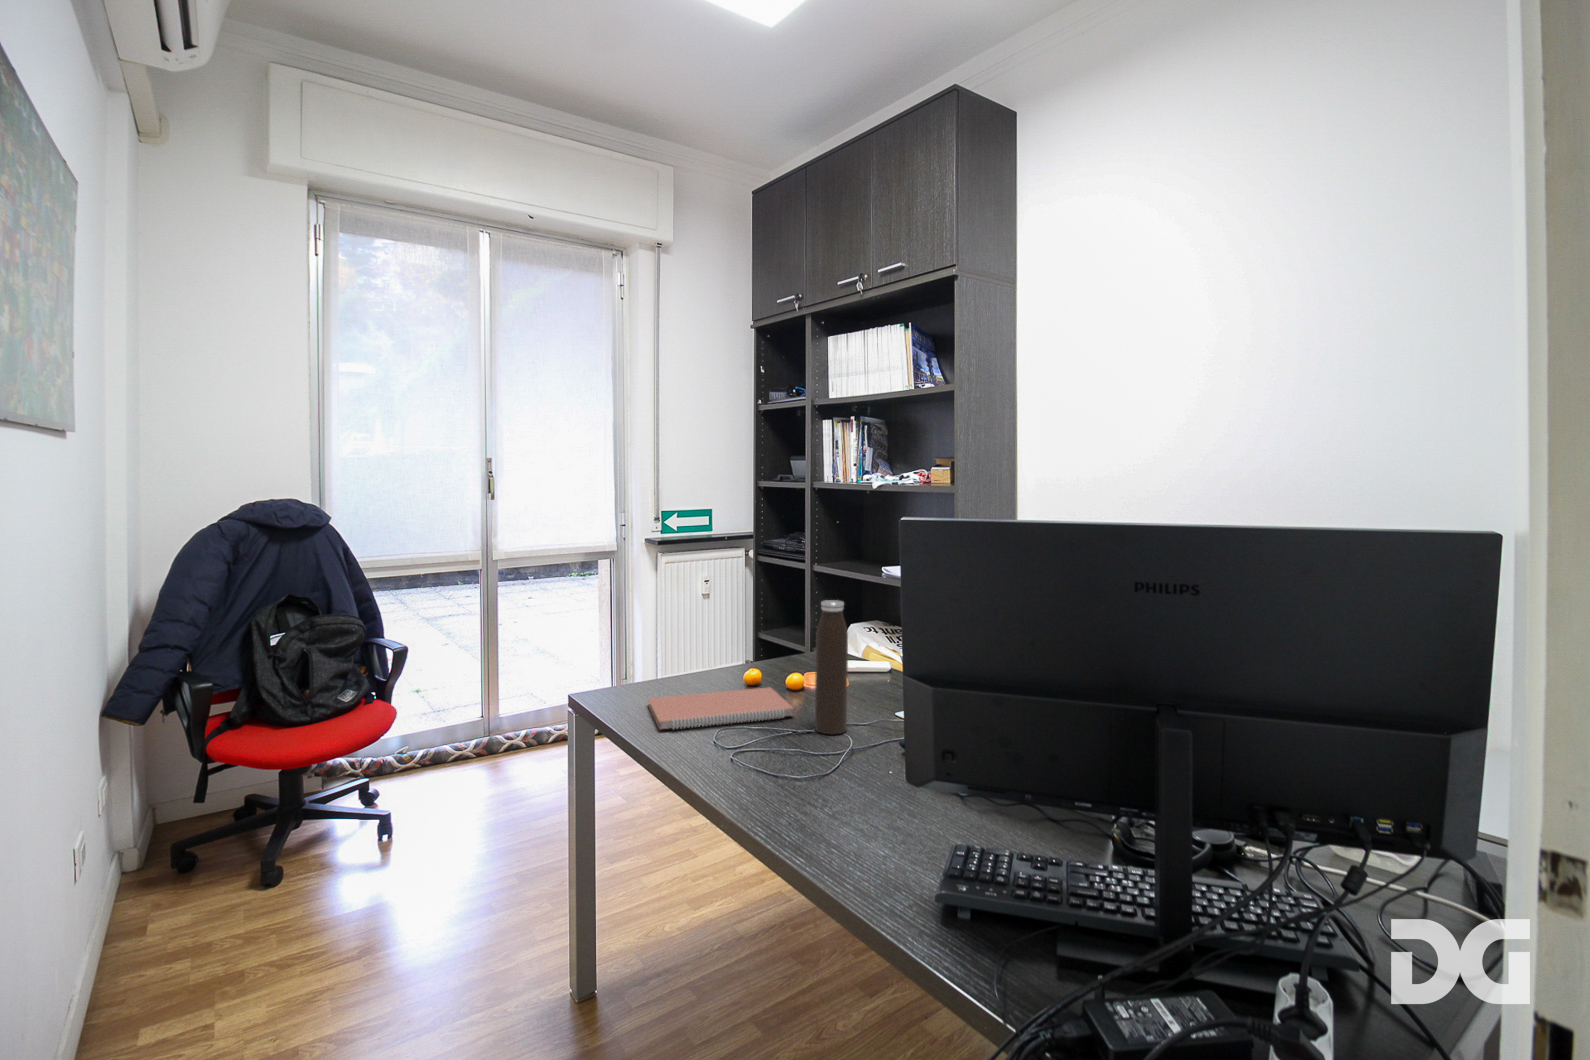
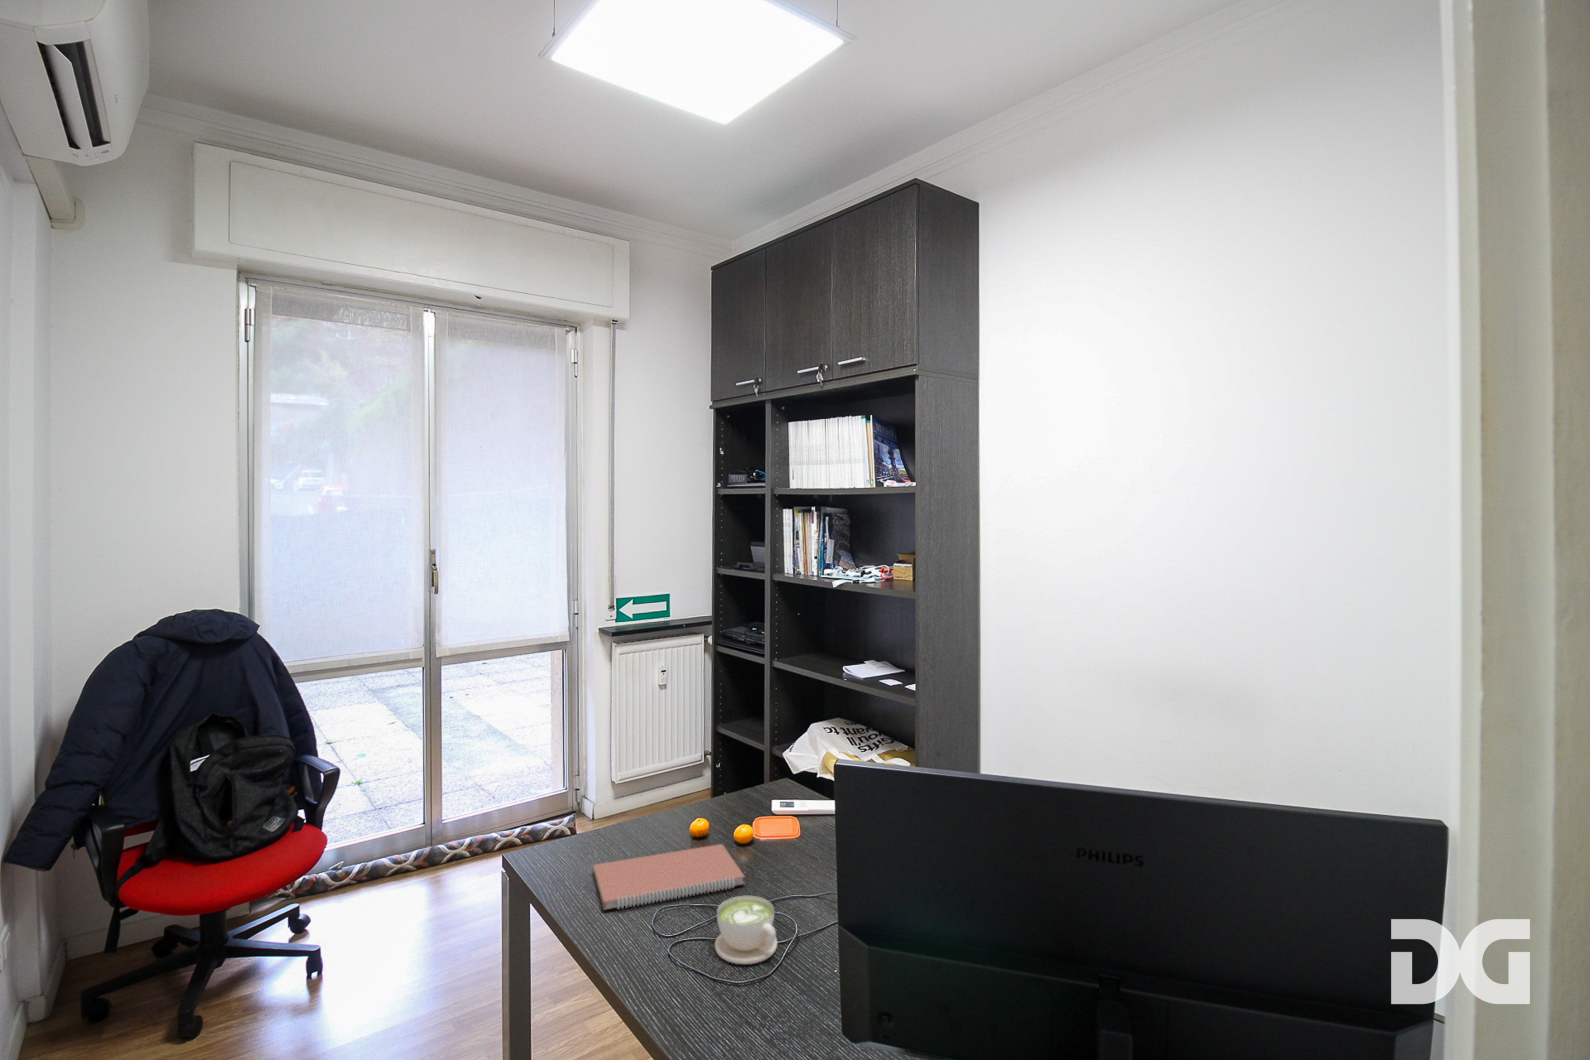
water bottle: present [815,600,848,734] -> none [765,767,799,910]
coffee cup: none [768,713,829,769] -> present [715,896,778,964]

